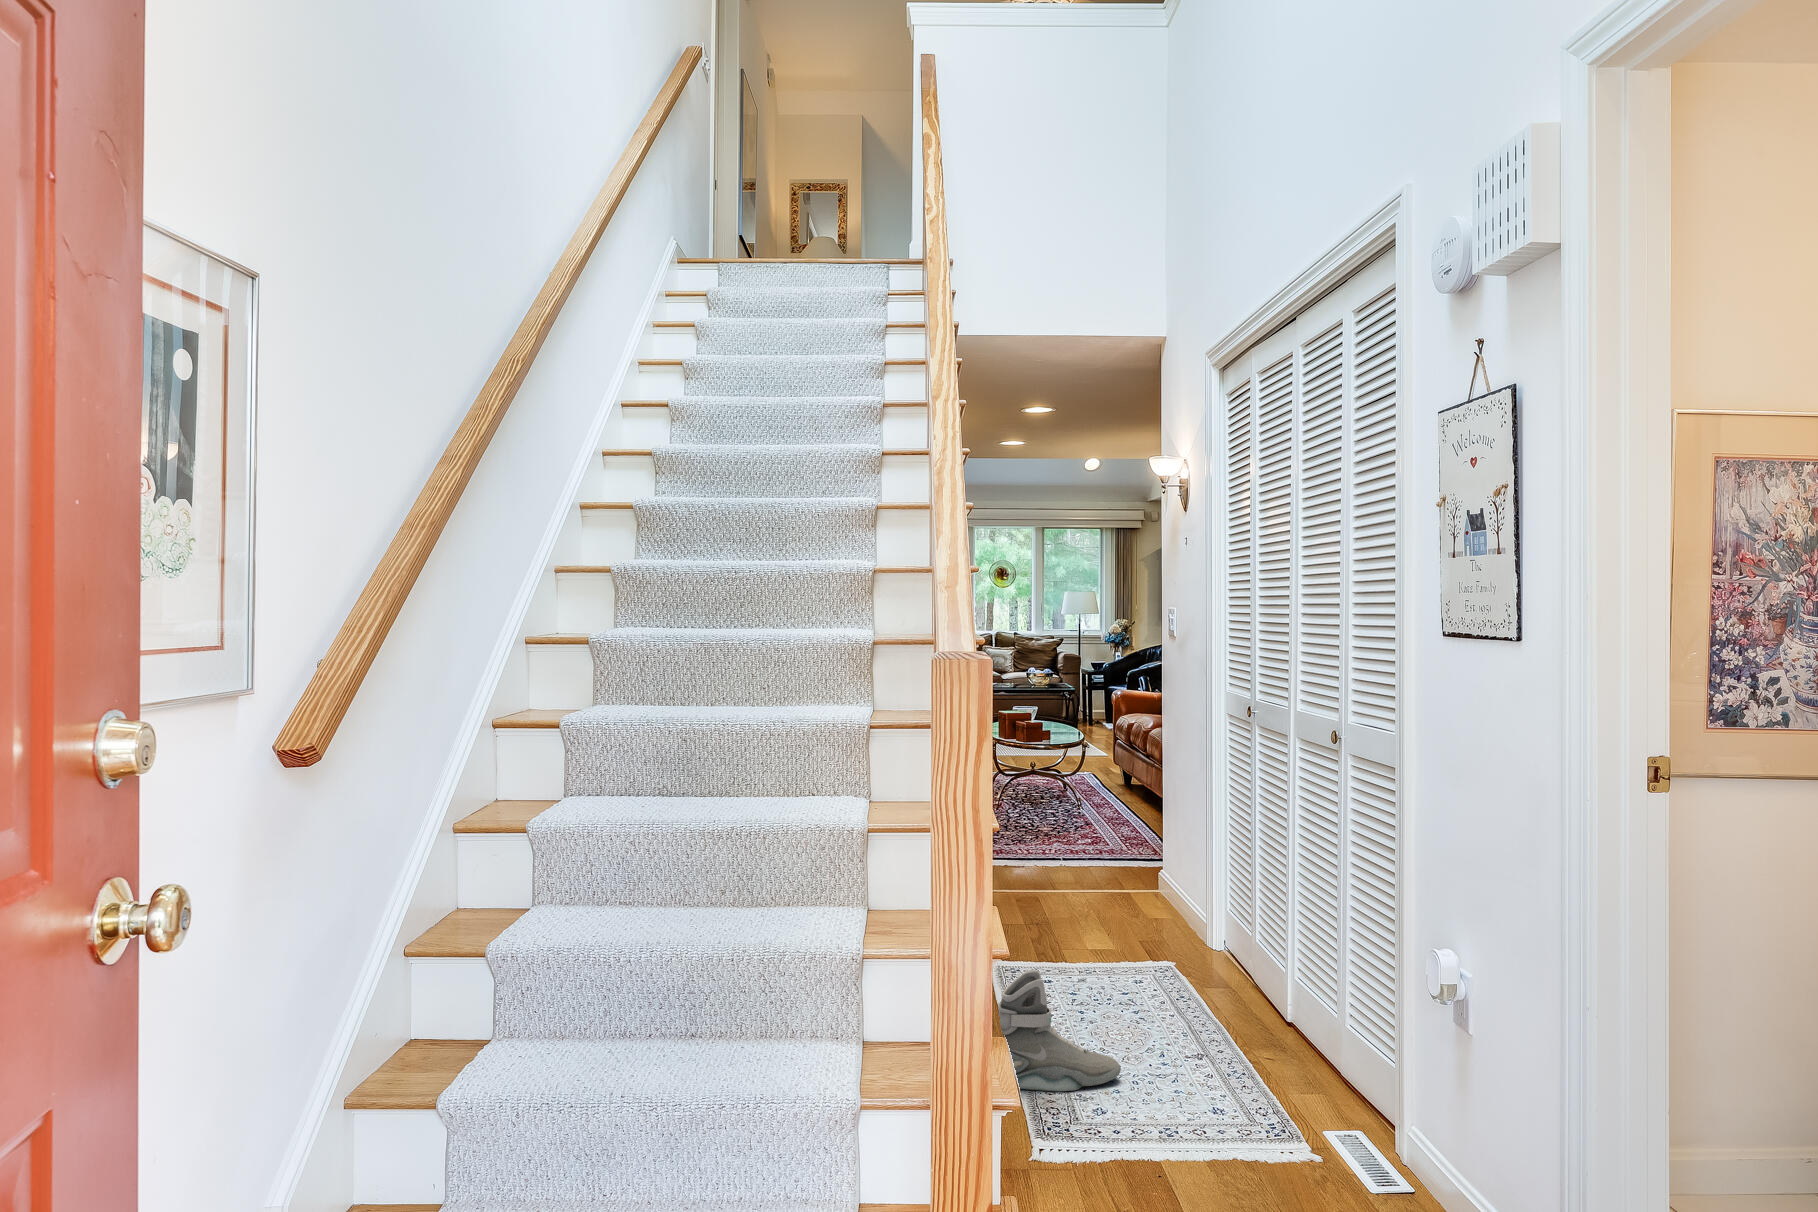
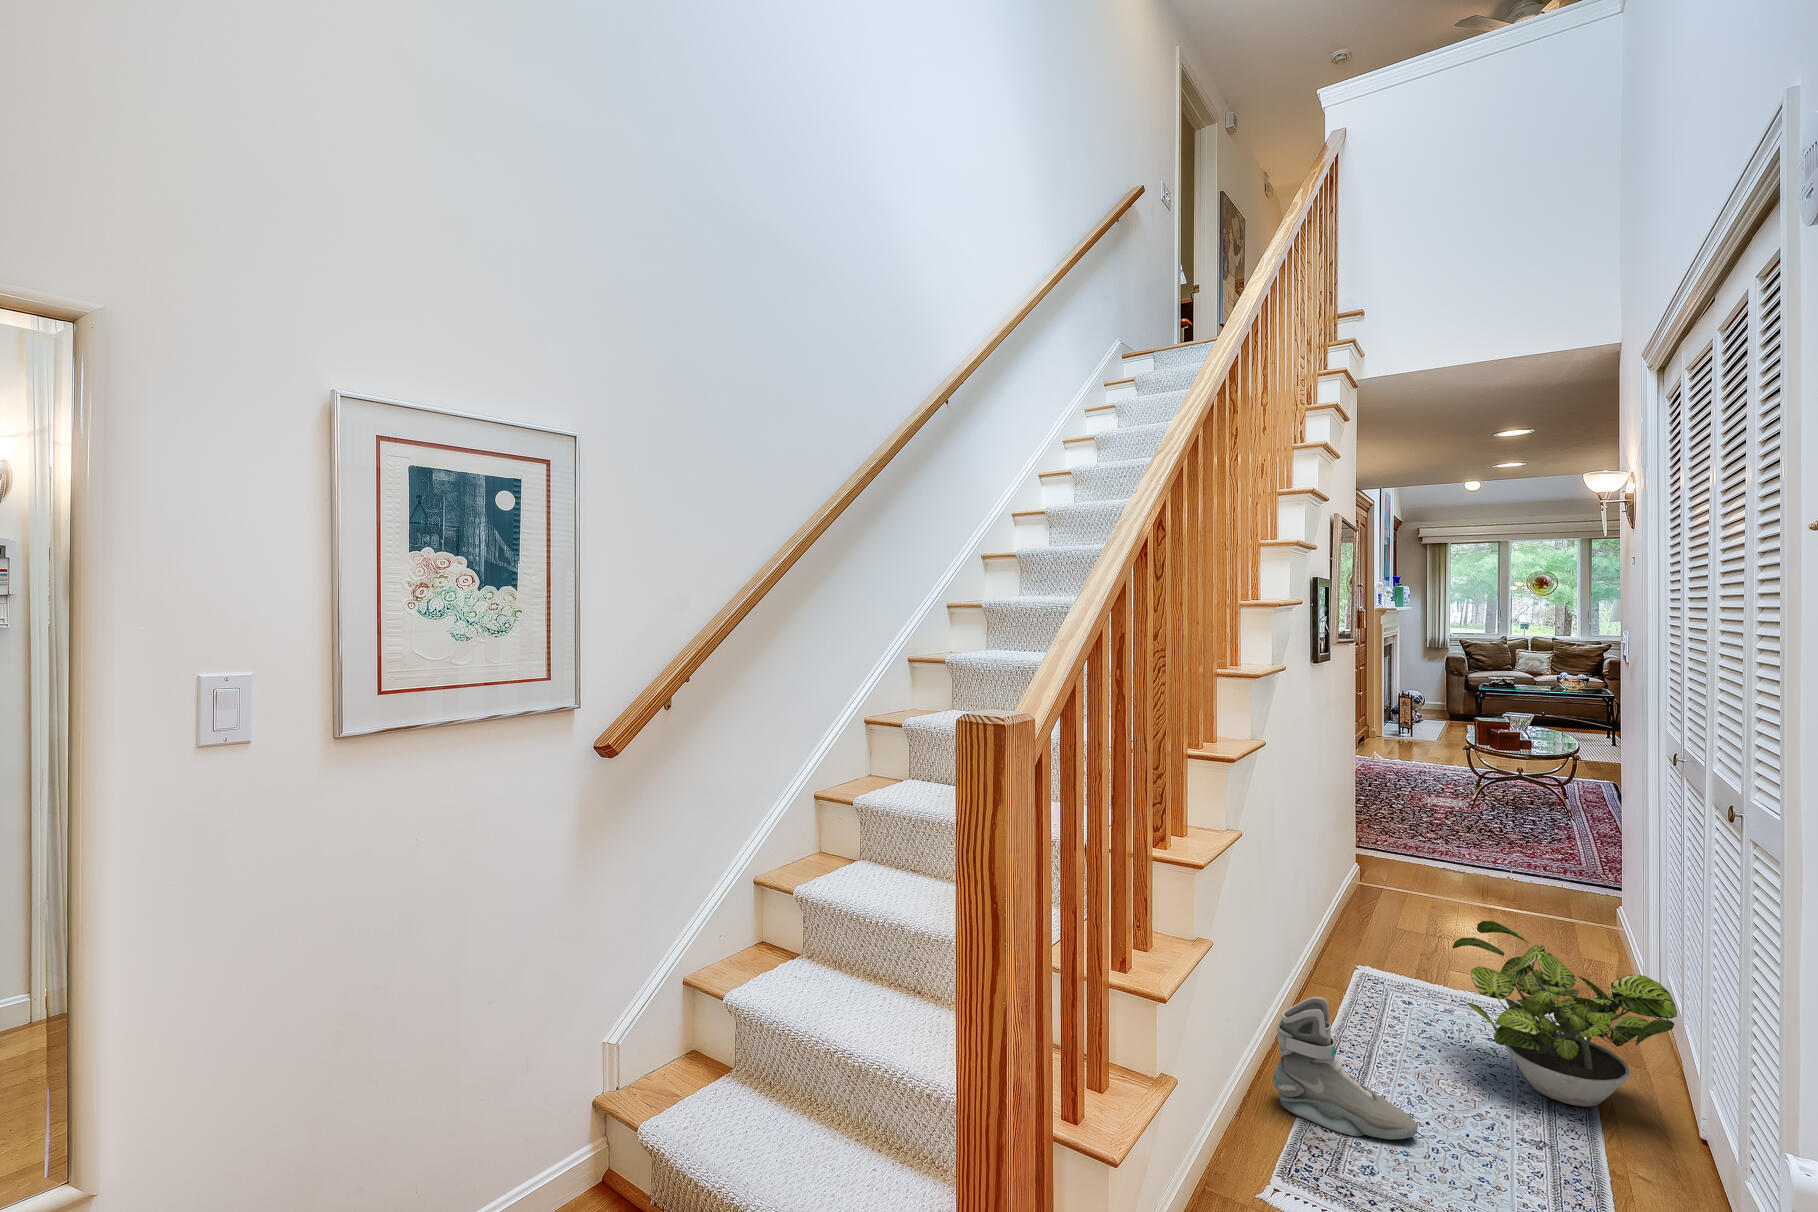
potted plant: none [1103,877,1273,1024] -> present [1453,921,1677,1106]

